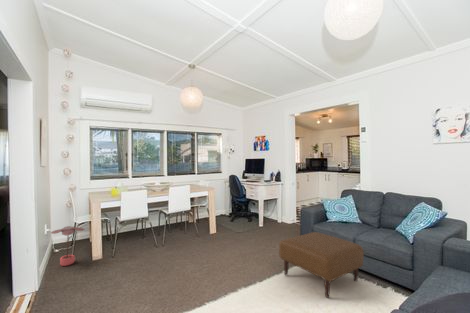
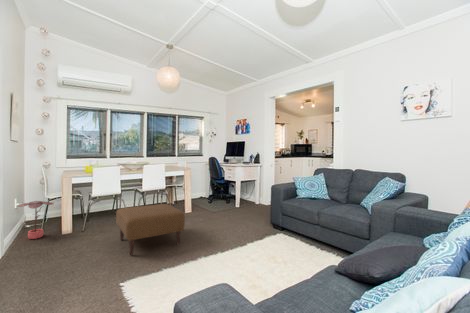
ottoman: present [279,232,364,298] -> present [116,204,185,255]

